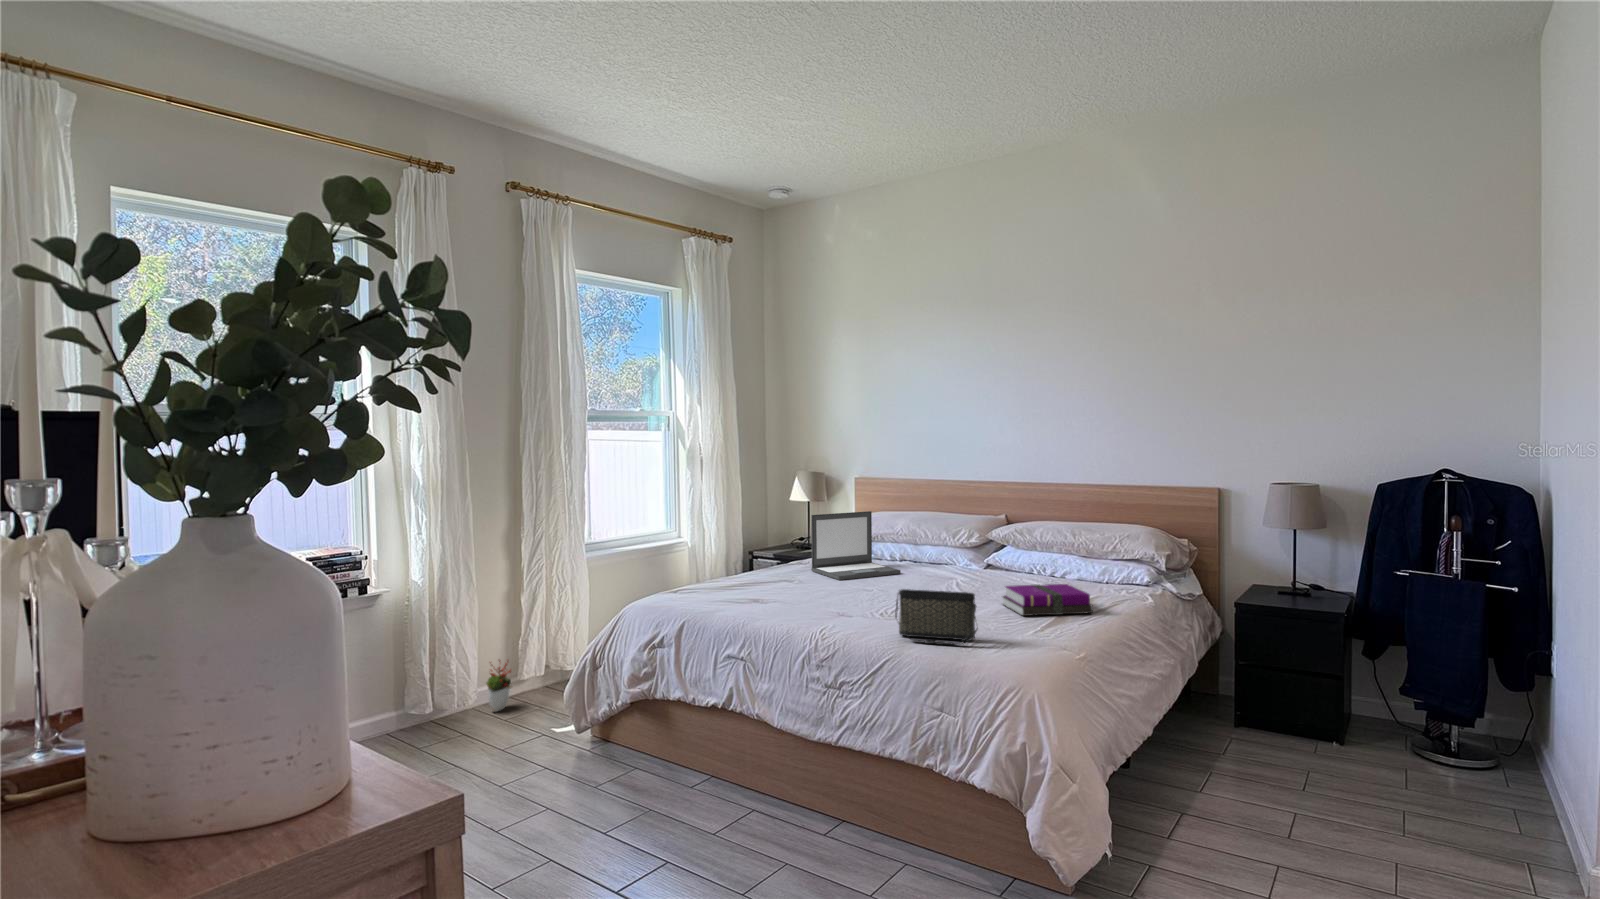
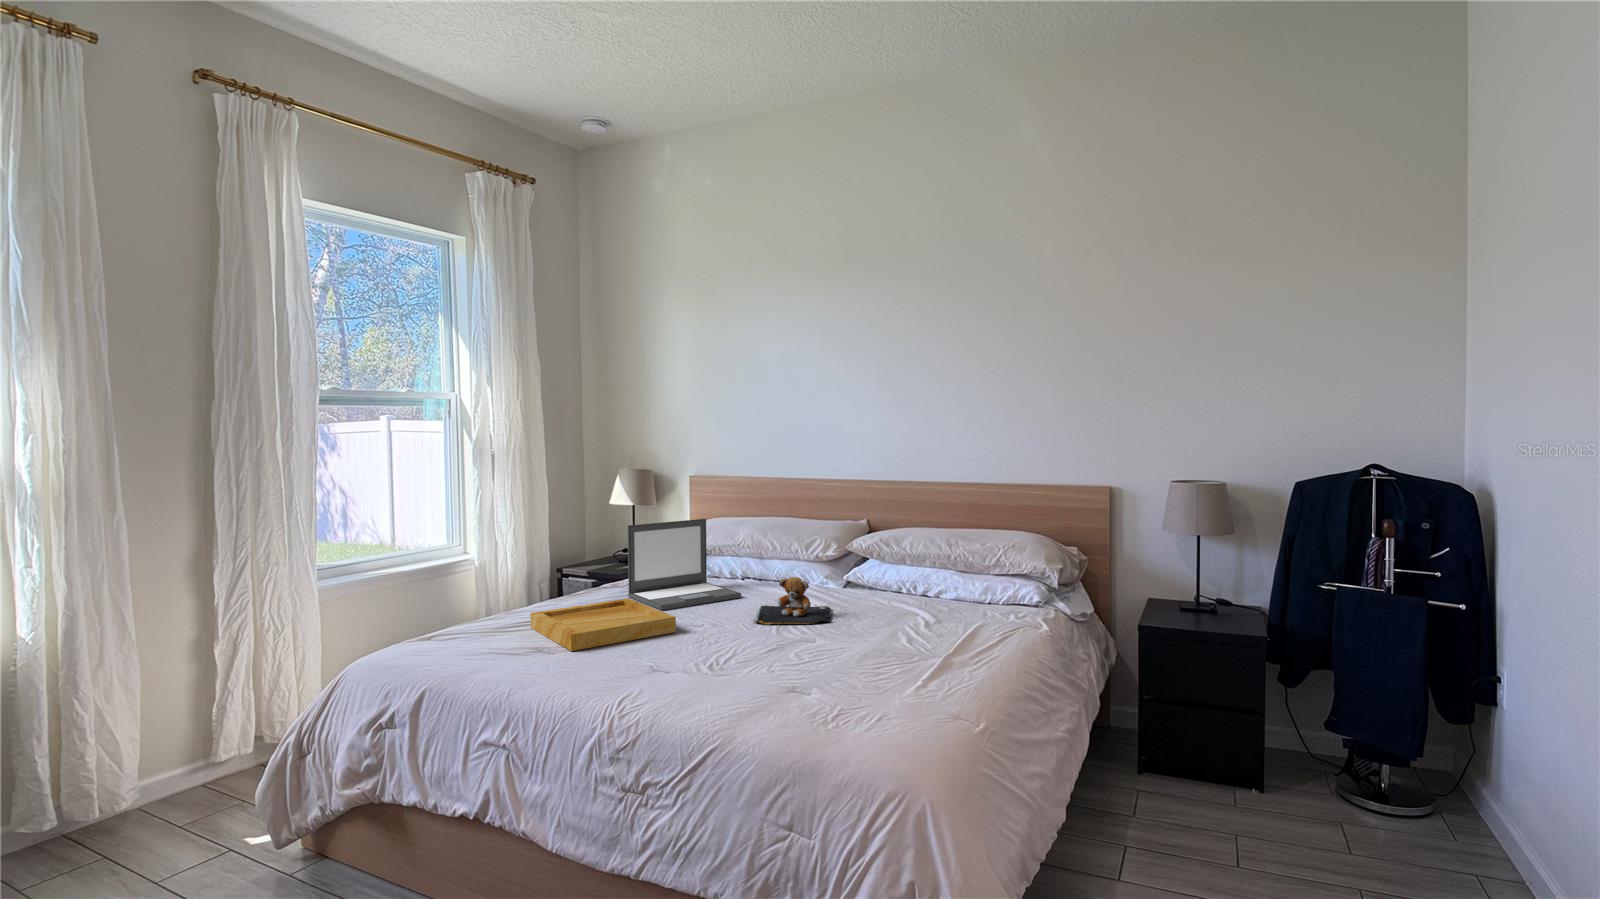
teddy bear: none [911,556,974,592] -> present [753,577,832,625]
tray: none [745,570,853,602] -> present [531,599,676,651]
notebook: present [1003,584,1093,616] -> none [869,612,985,660]
handbag: present [895,589,978,645] -> none [725,638,843,721]
decorative plant: present [486,661,512,712] -> none [148,738,194,816]

